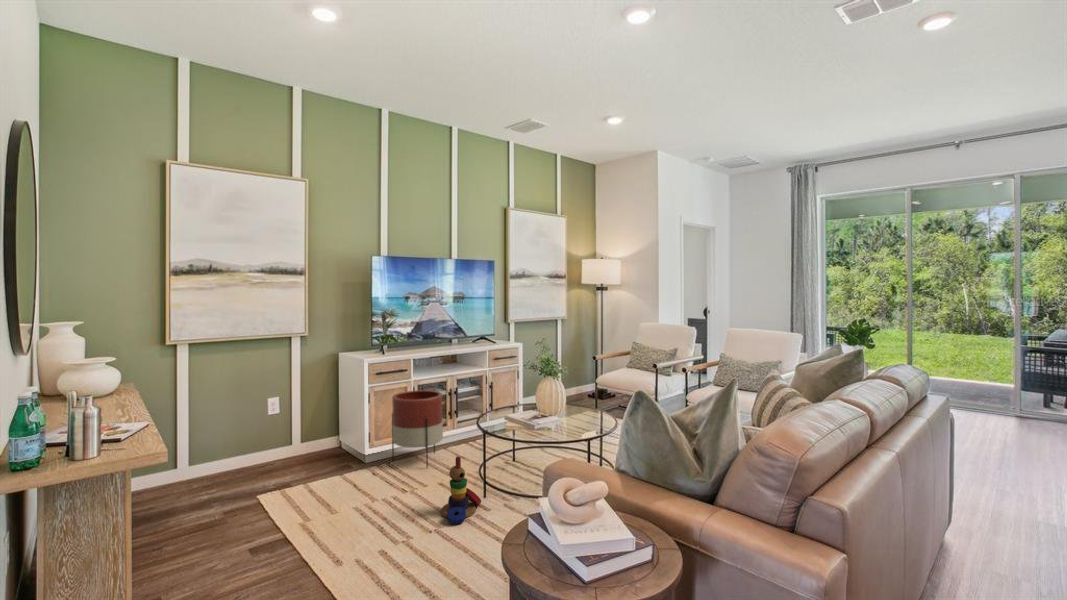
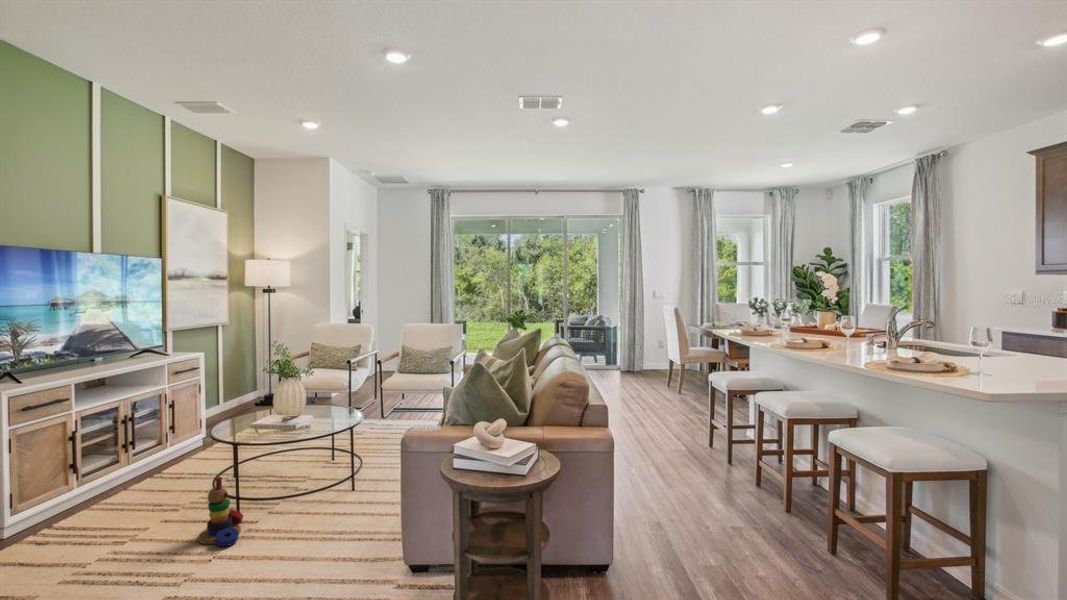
planter: present [392,390,443,468] -> none [55,420,138,520]

